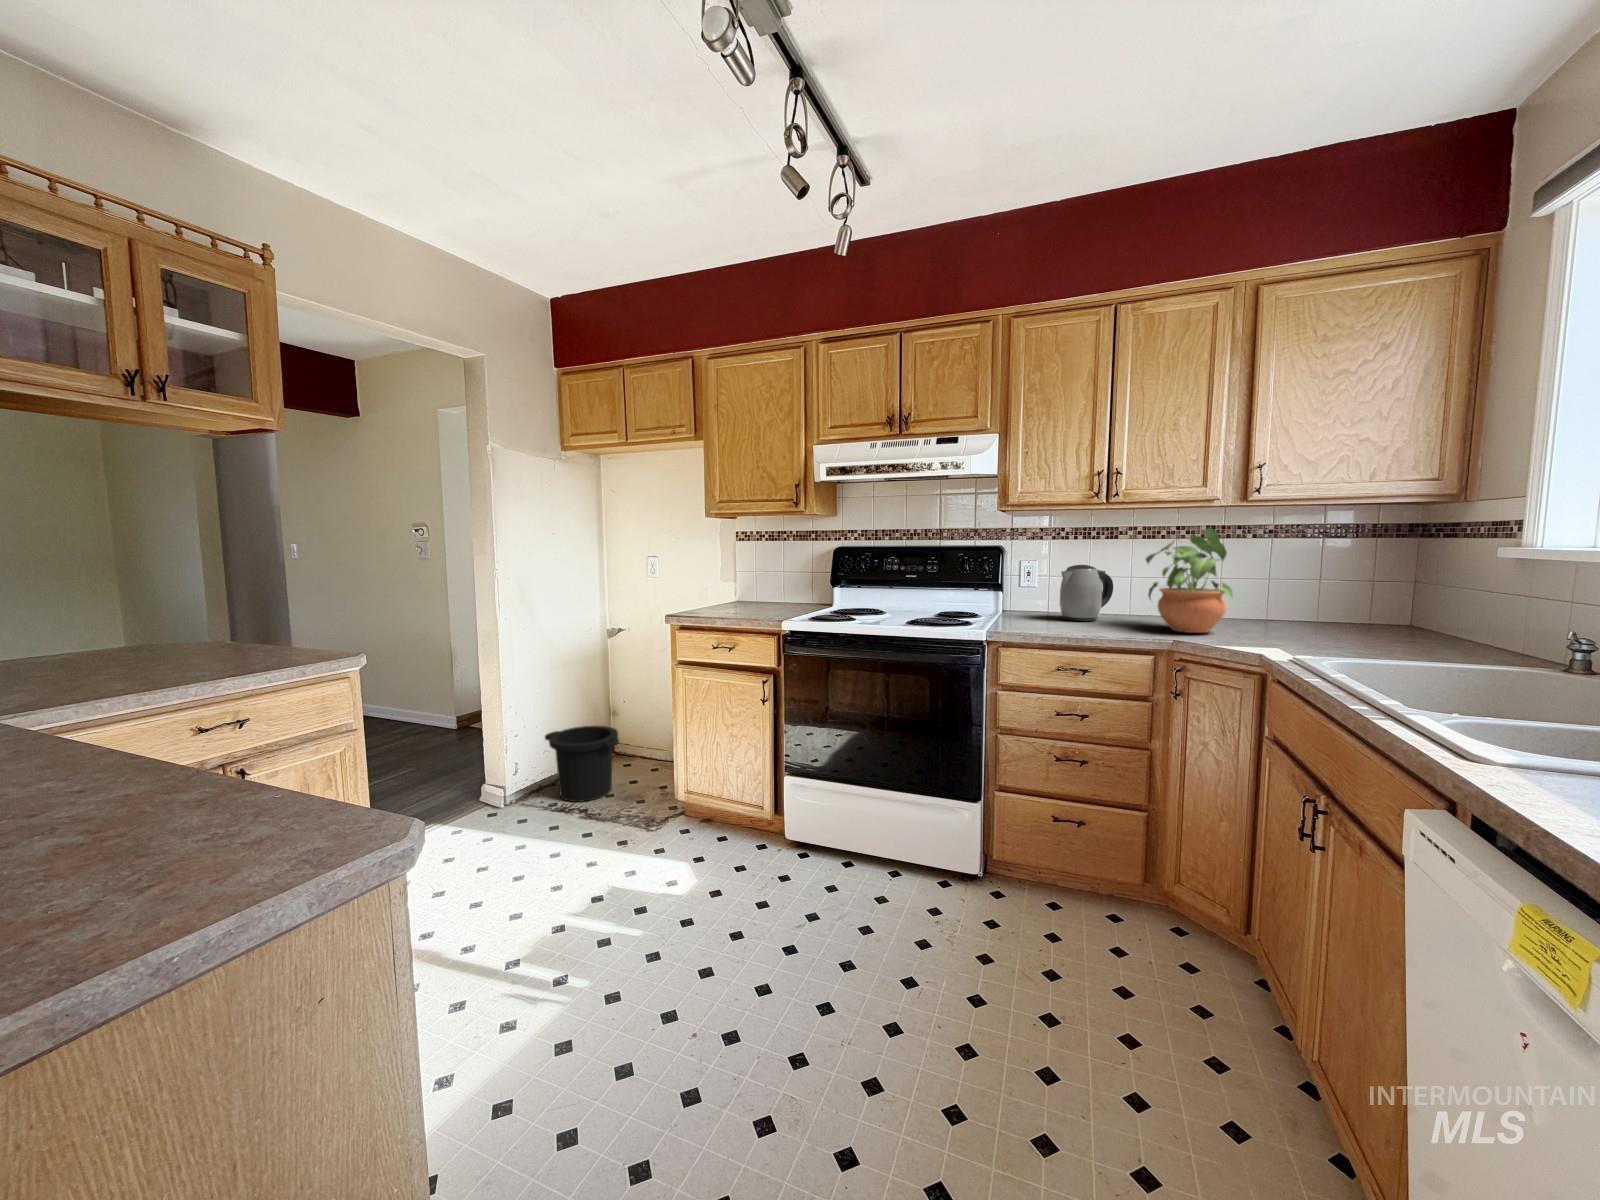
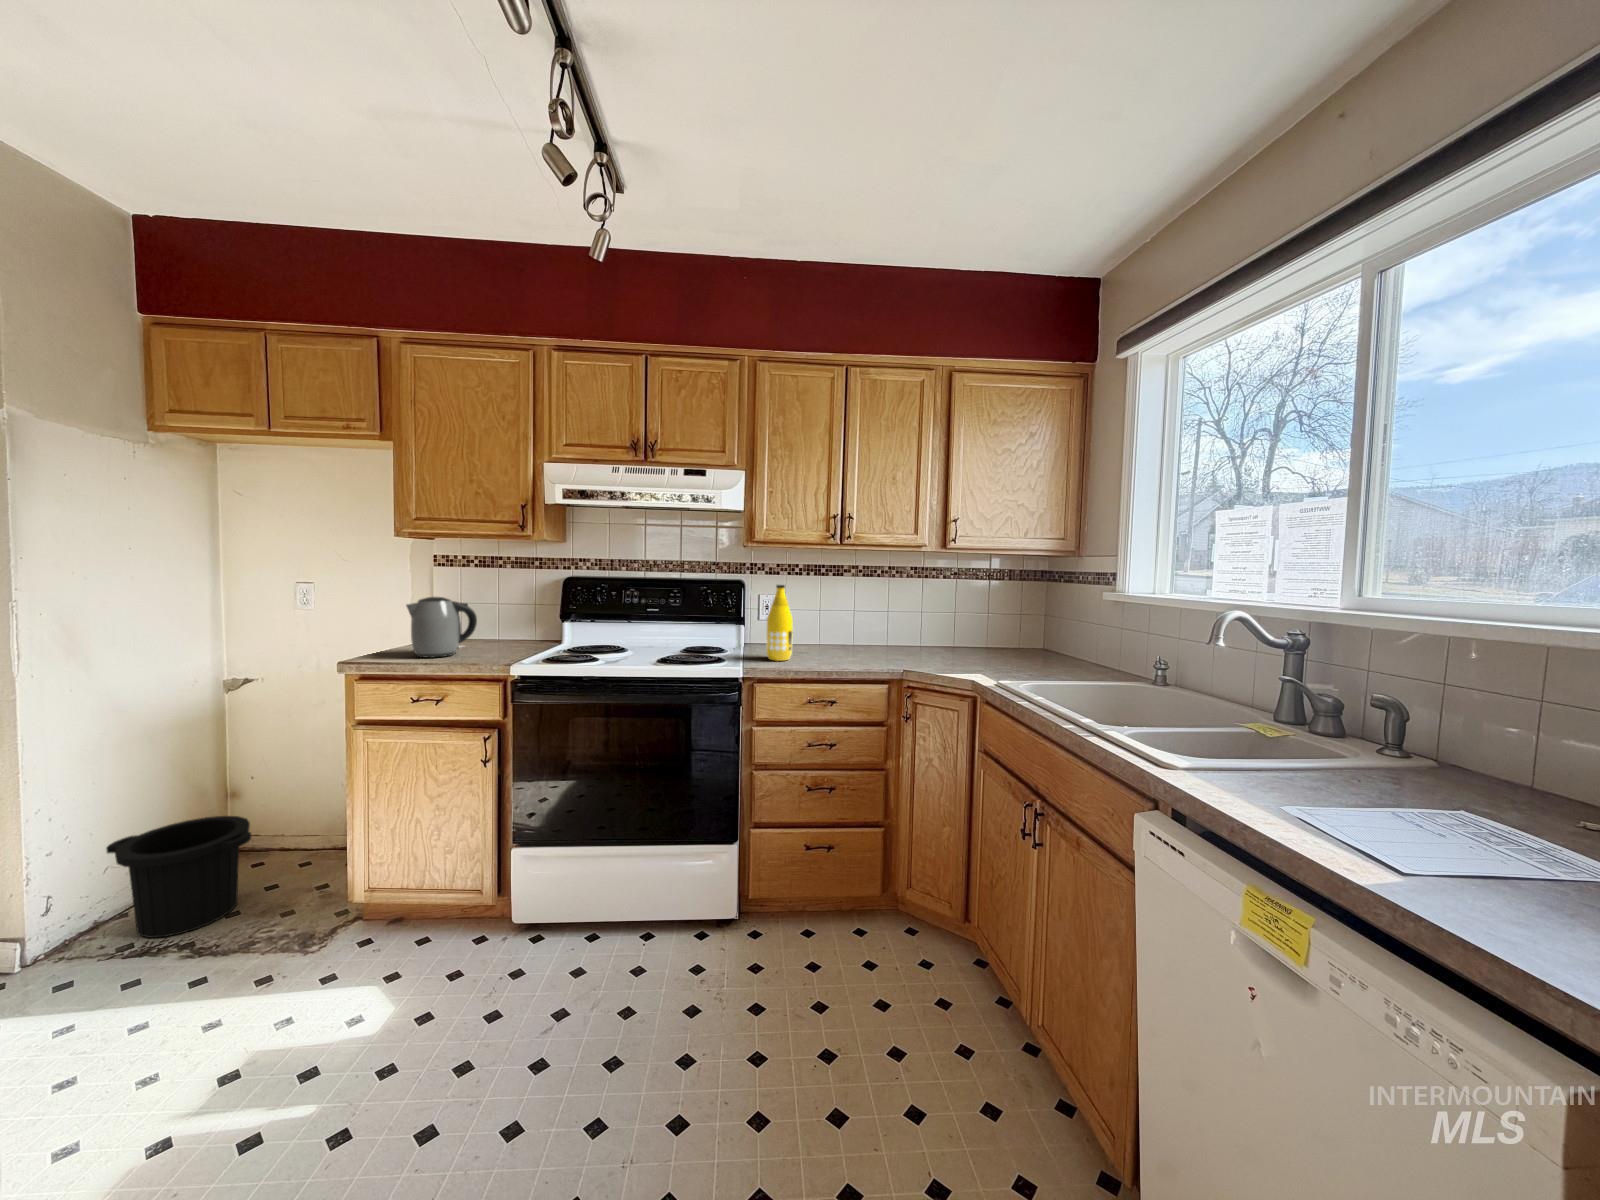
potted plant: present [1146,528,1233,633] -> none [872,569,941,661]
bottle: none [1017,548,1047,627] -> present [766,585,793,661]
kettle: present [1060,565,1113,621] -> present [406,597,477,658]

